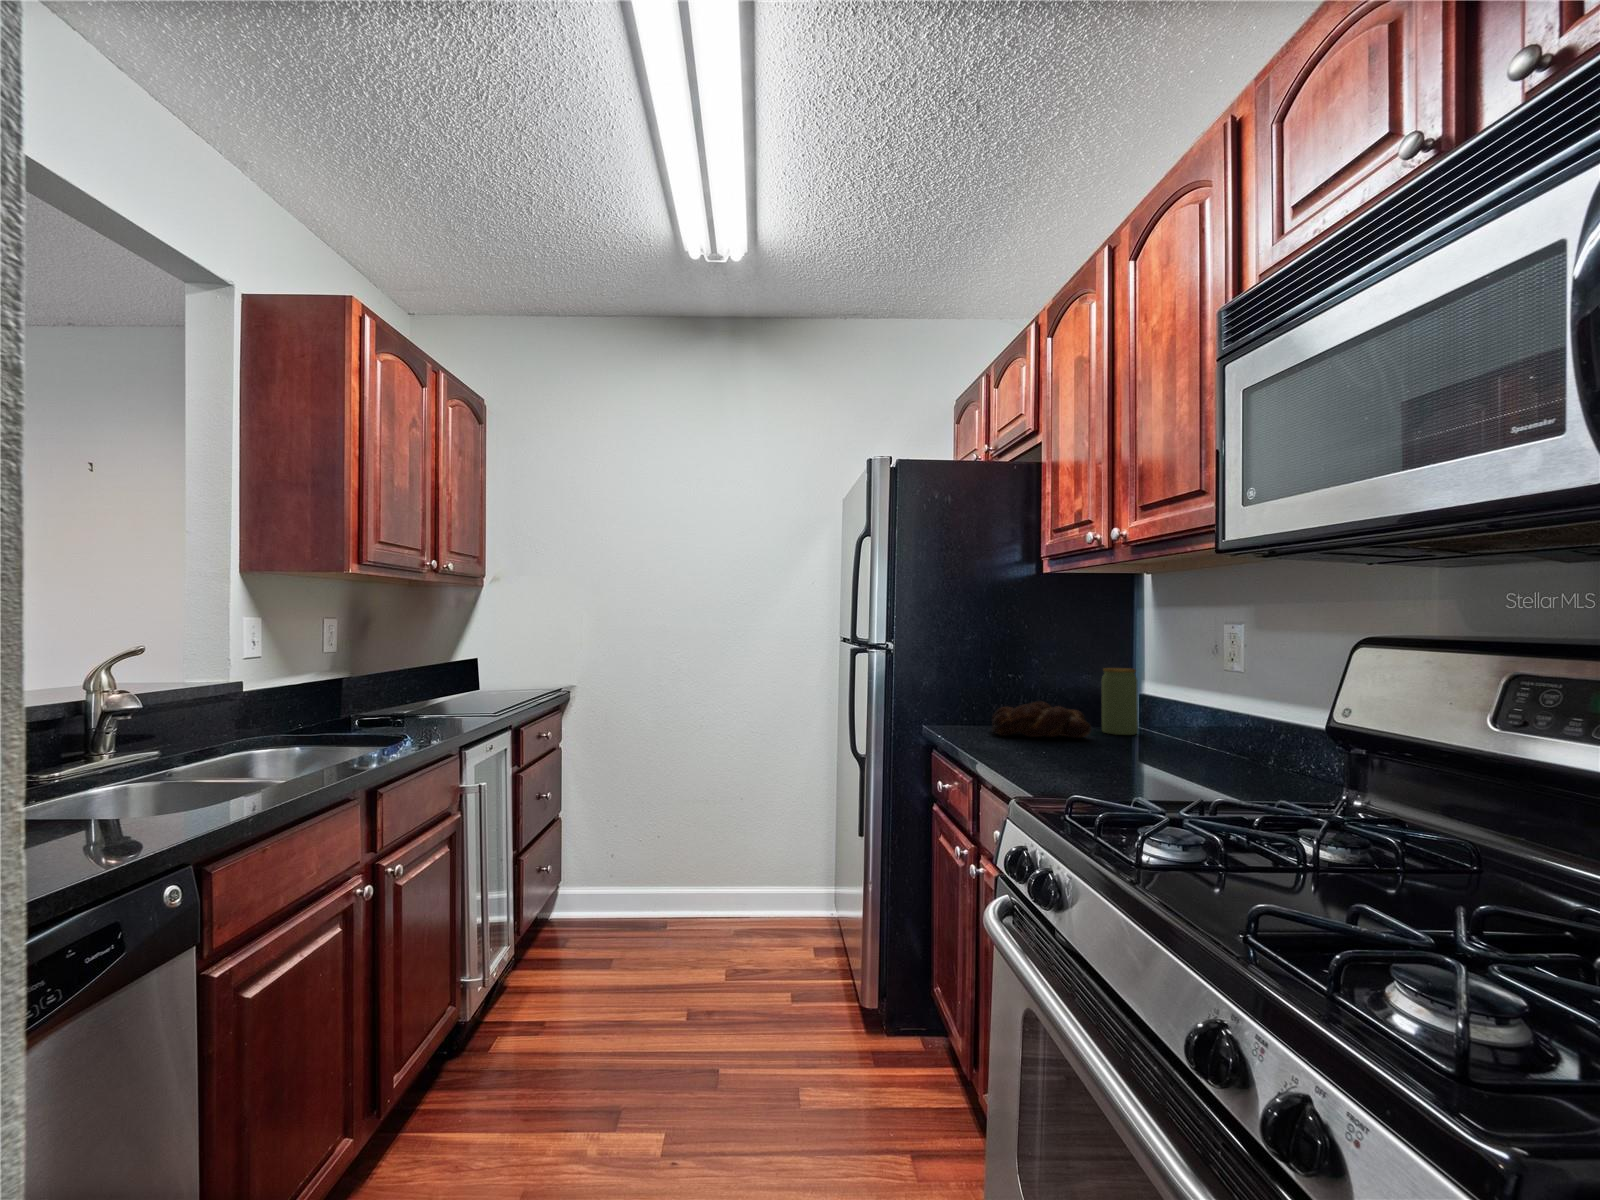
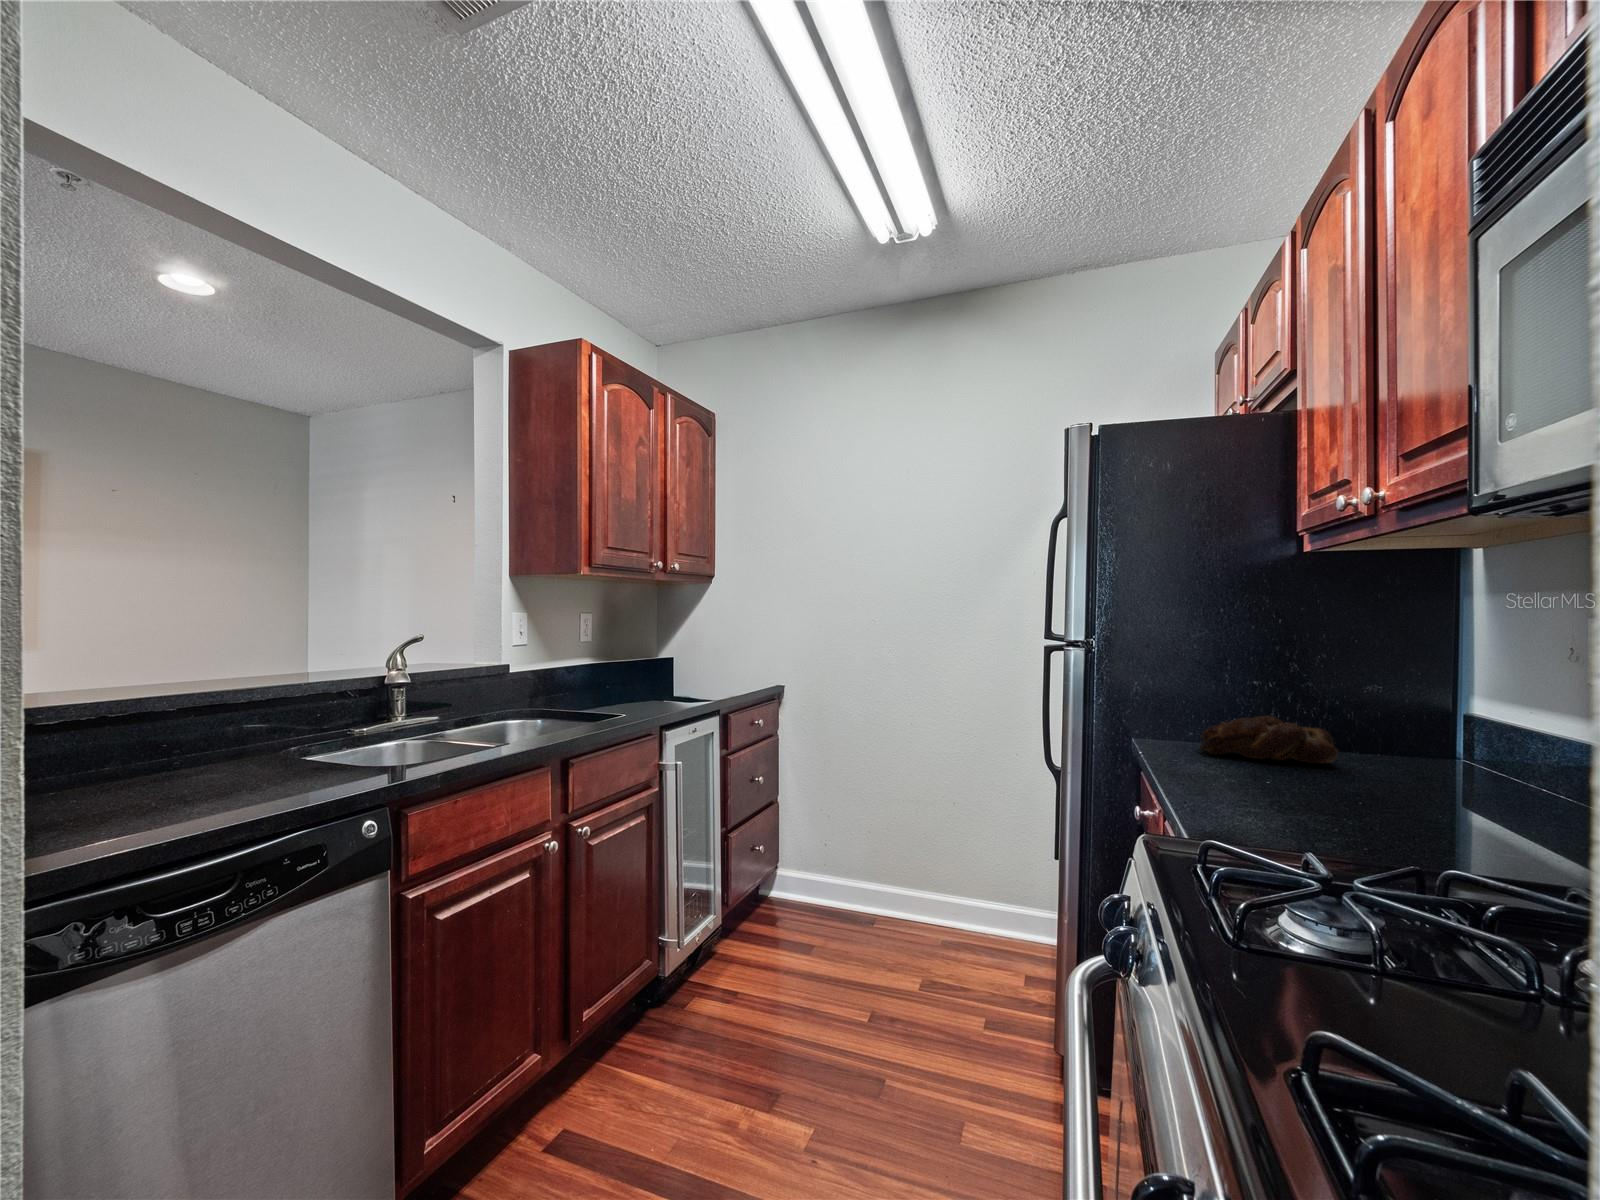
jar: present [1102,668,1138,735] -> none [1365,678,1420,766]

